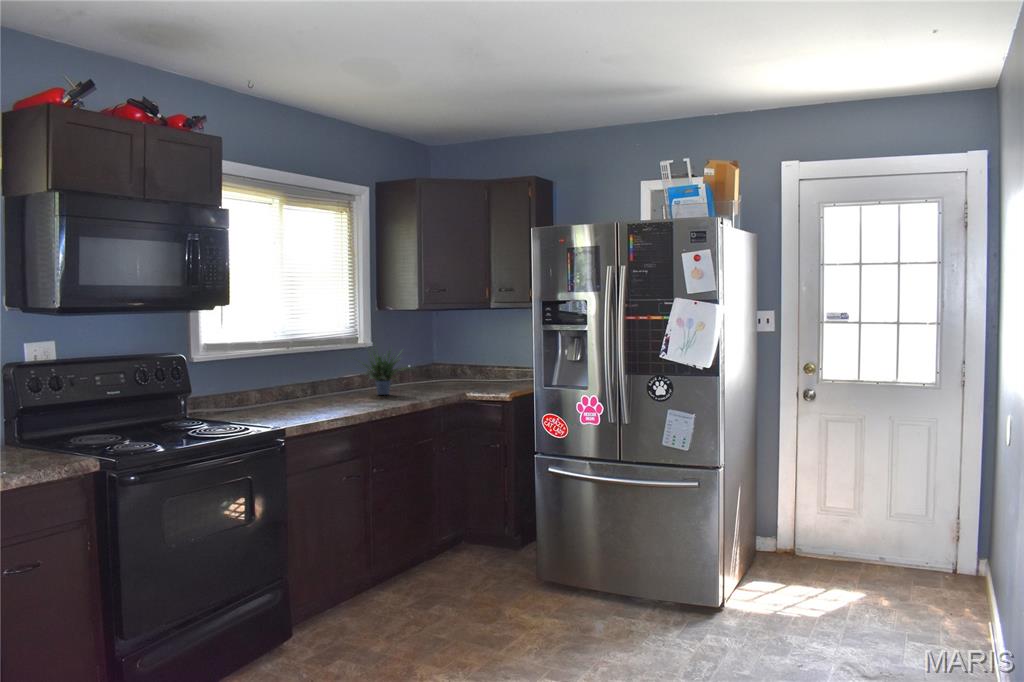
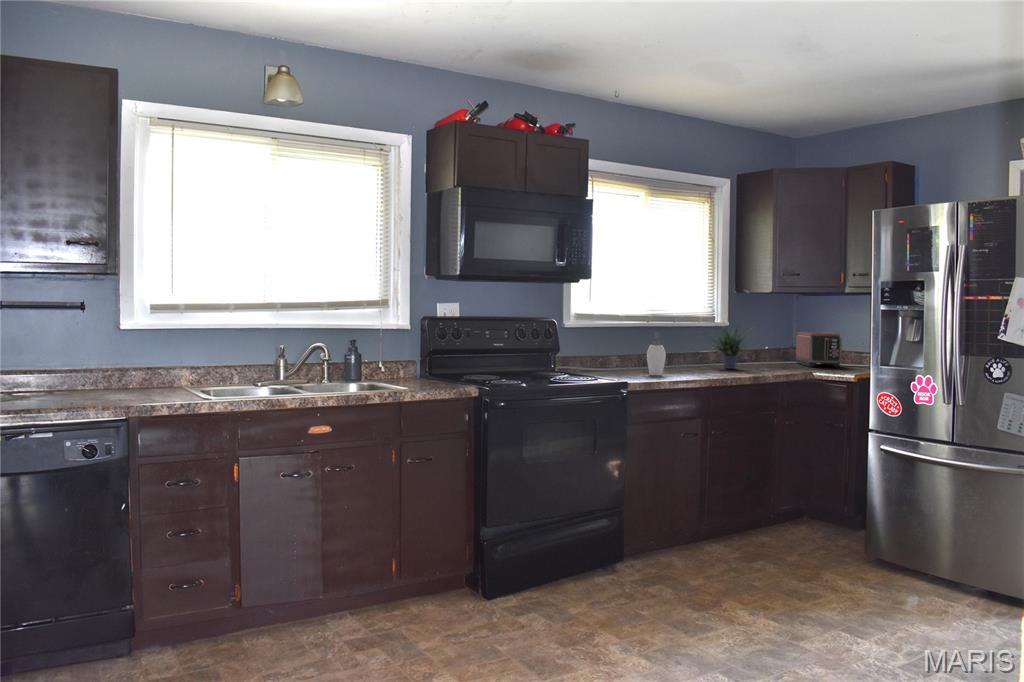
toaster: none [438,348,485,385] -> present [796,332,842,367]
soap dispenser: none [301,364,328,415] -> present [647,333,666,376]

